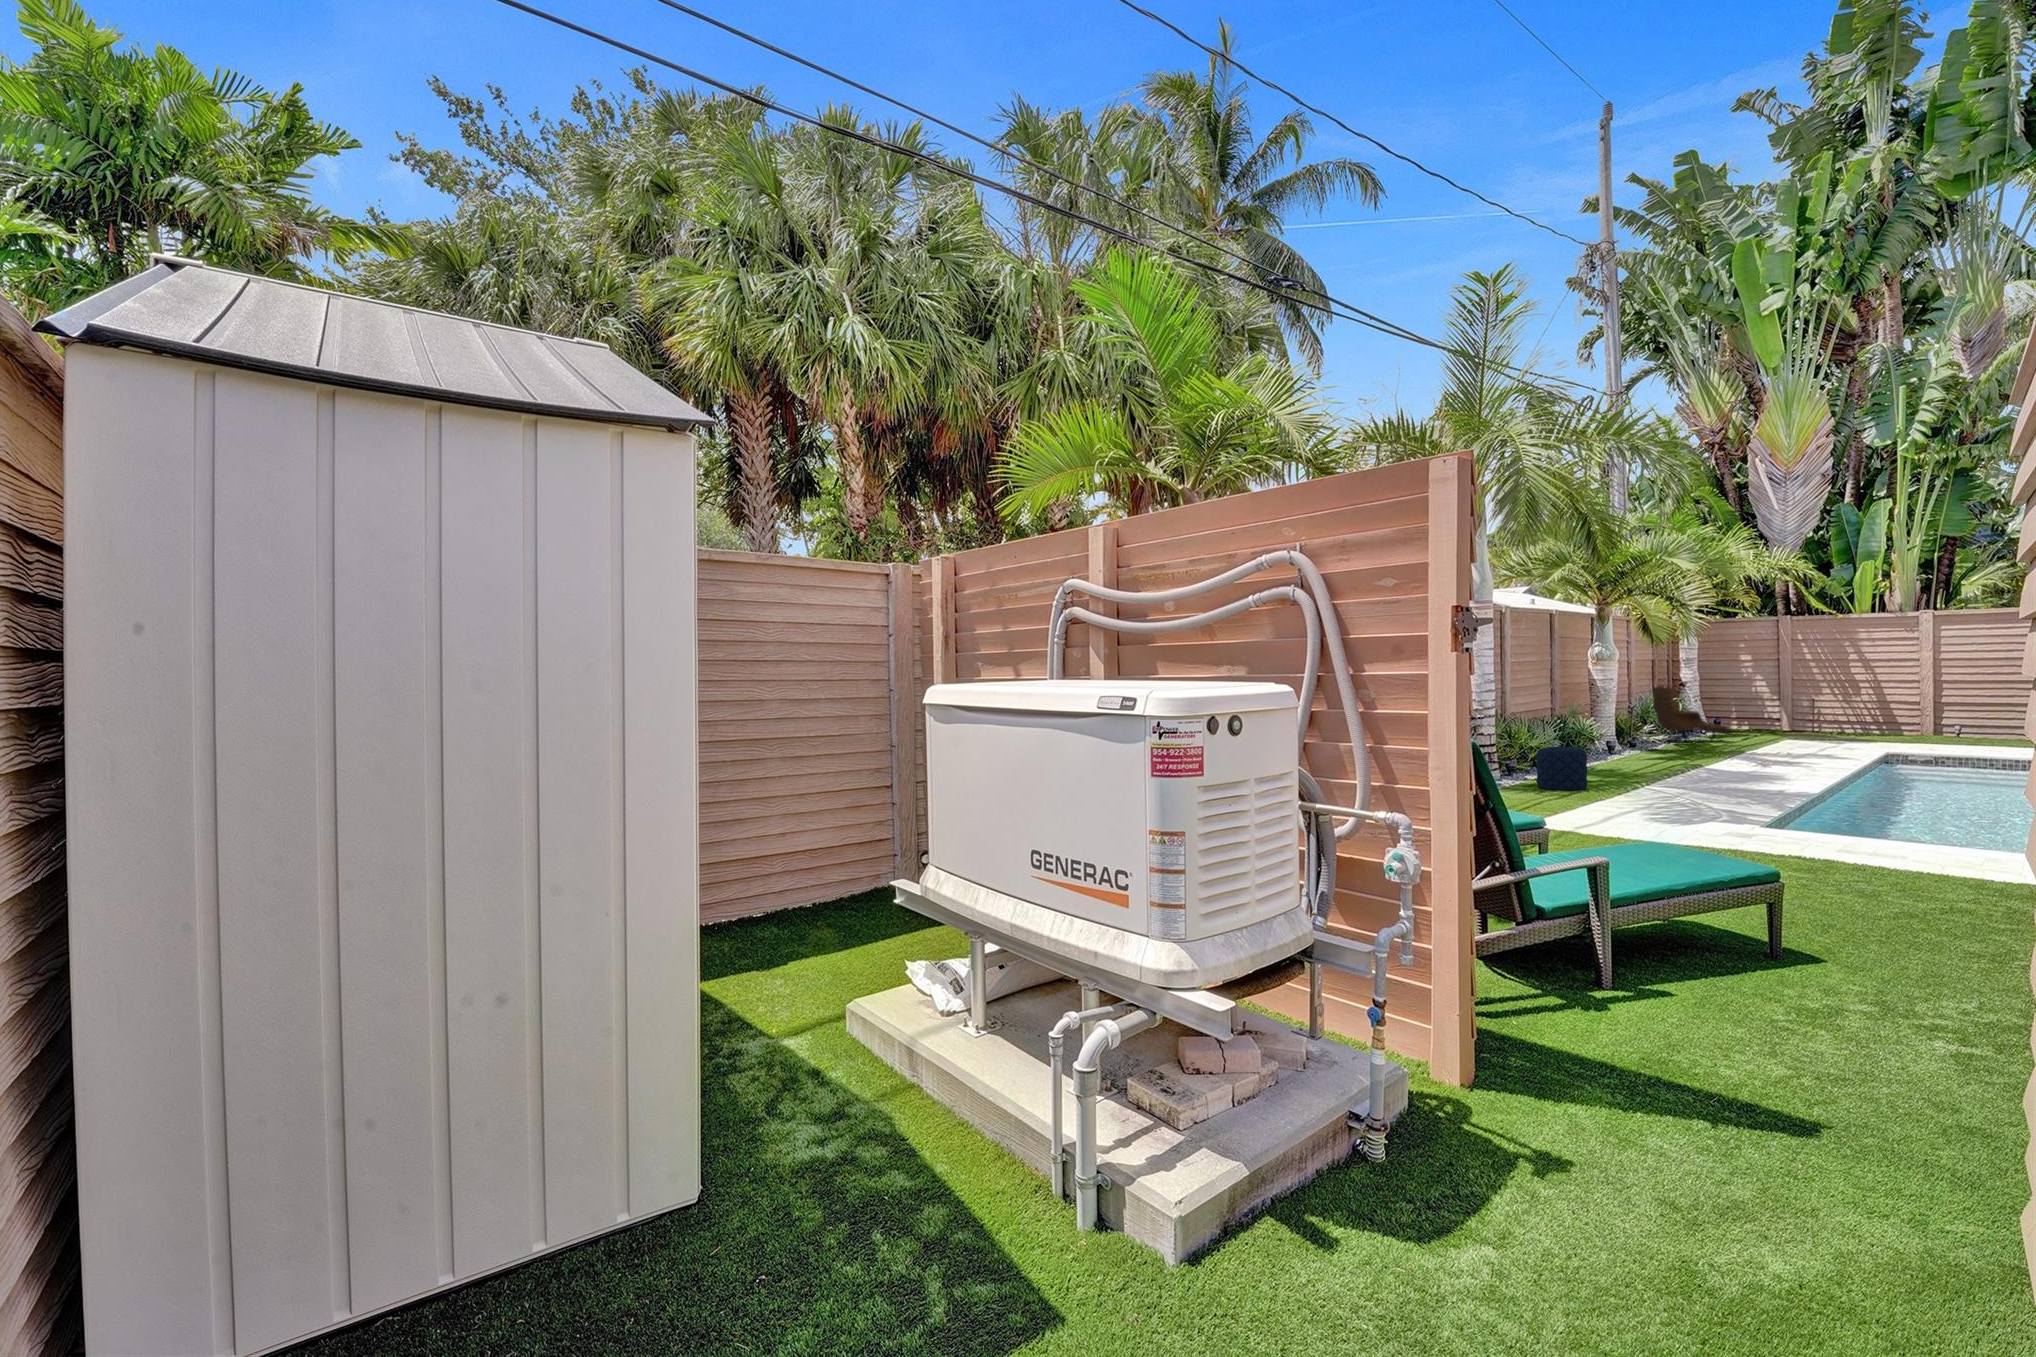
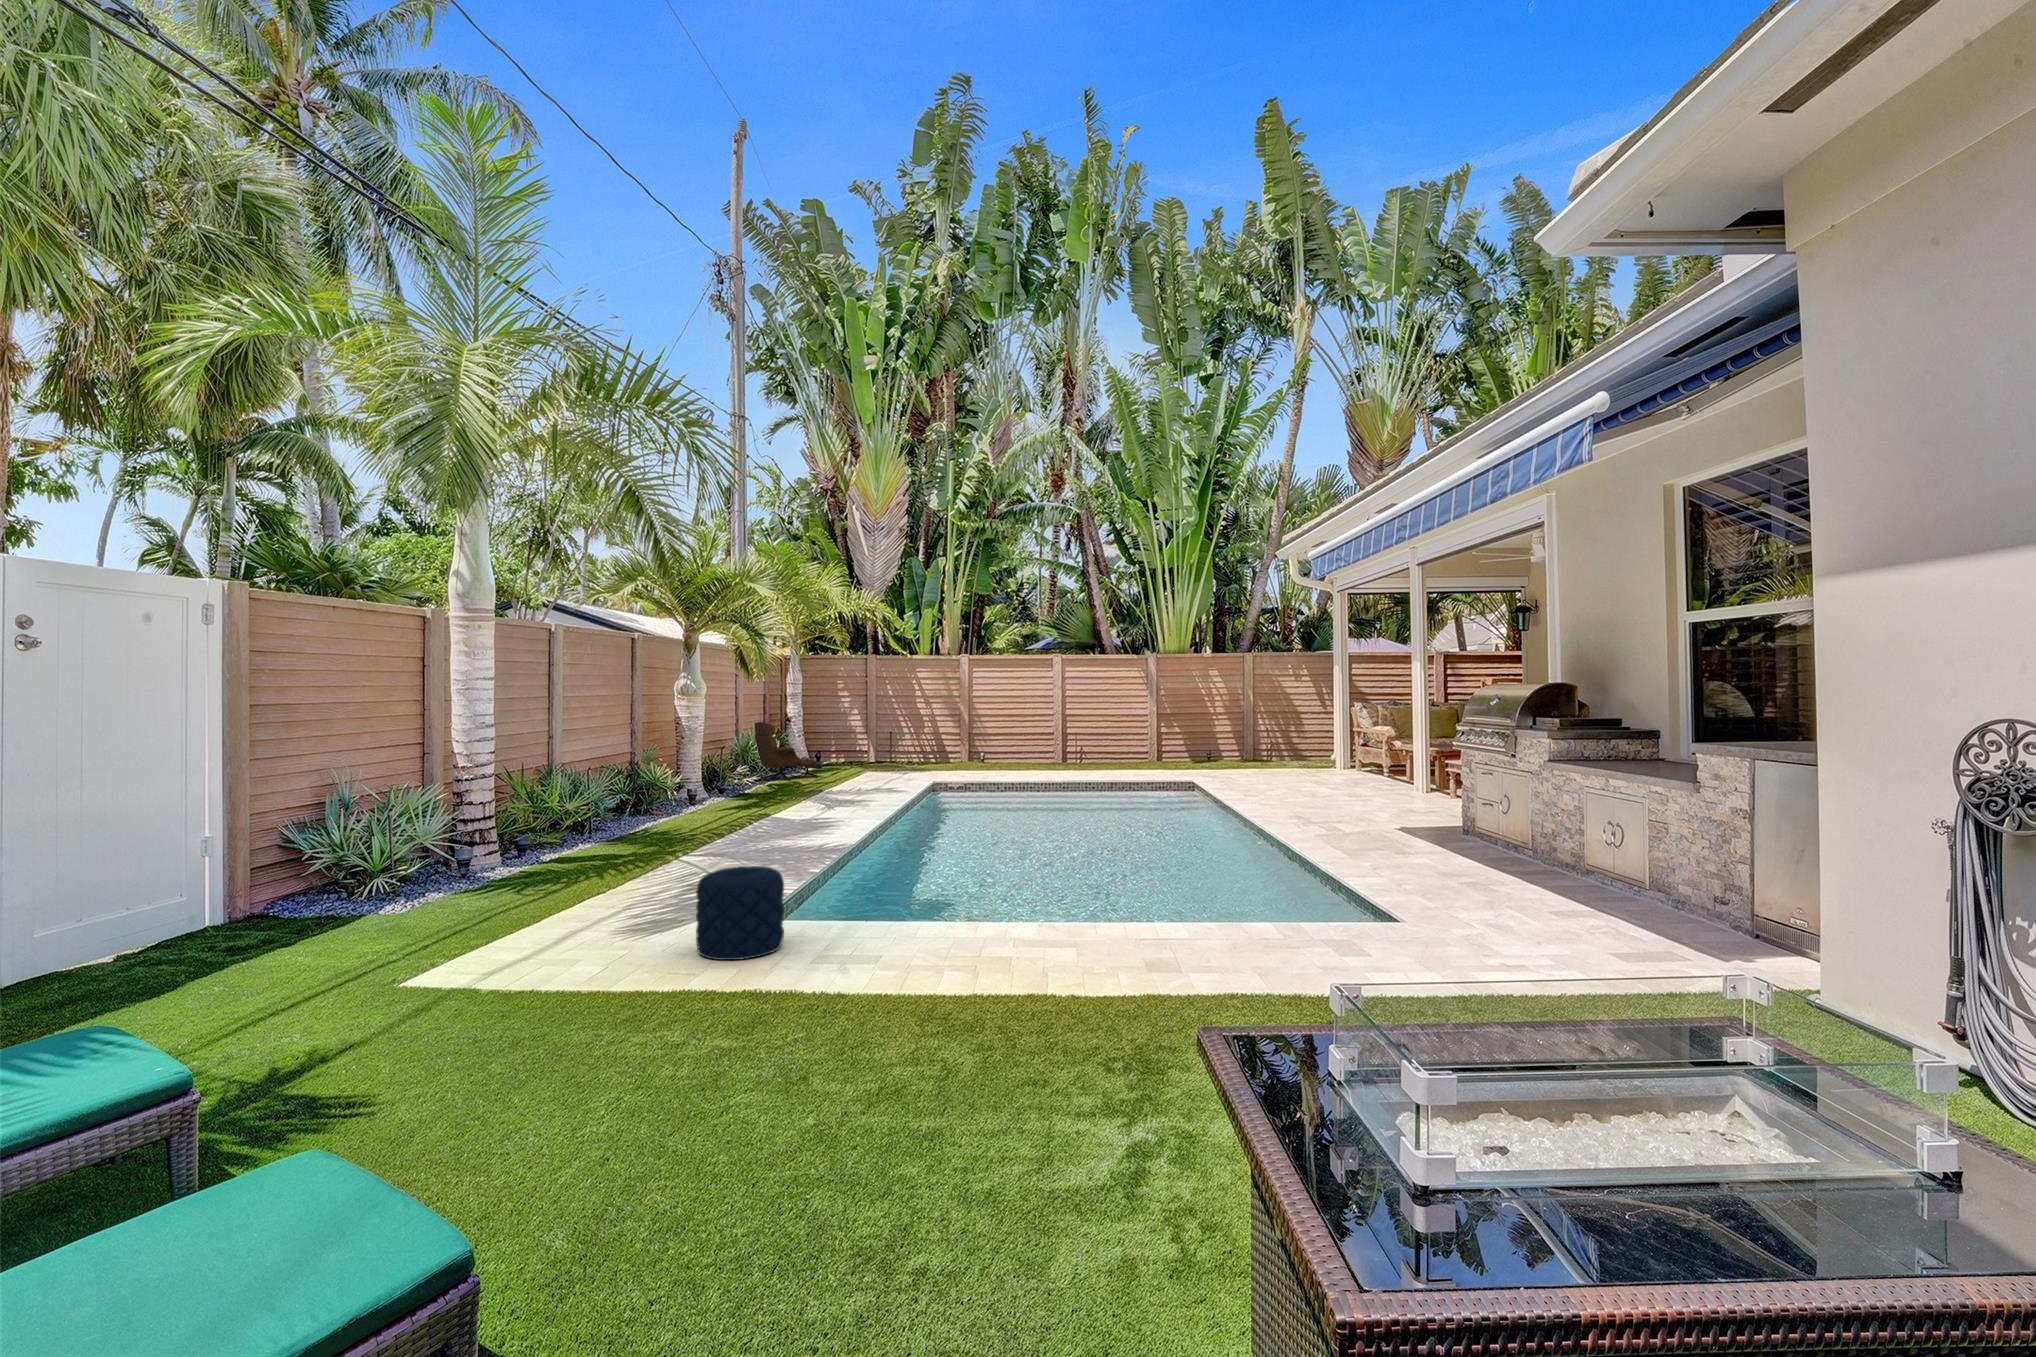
pouf: present [1536,747,1588,790] -> present [696,866,784,960]

